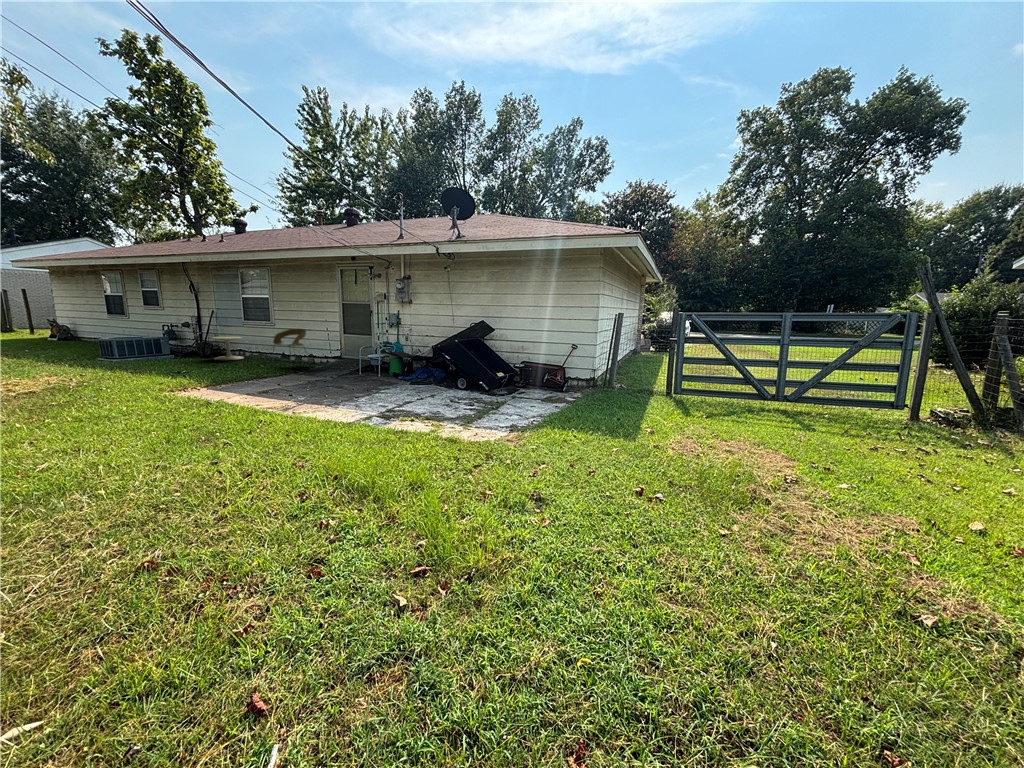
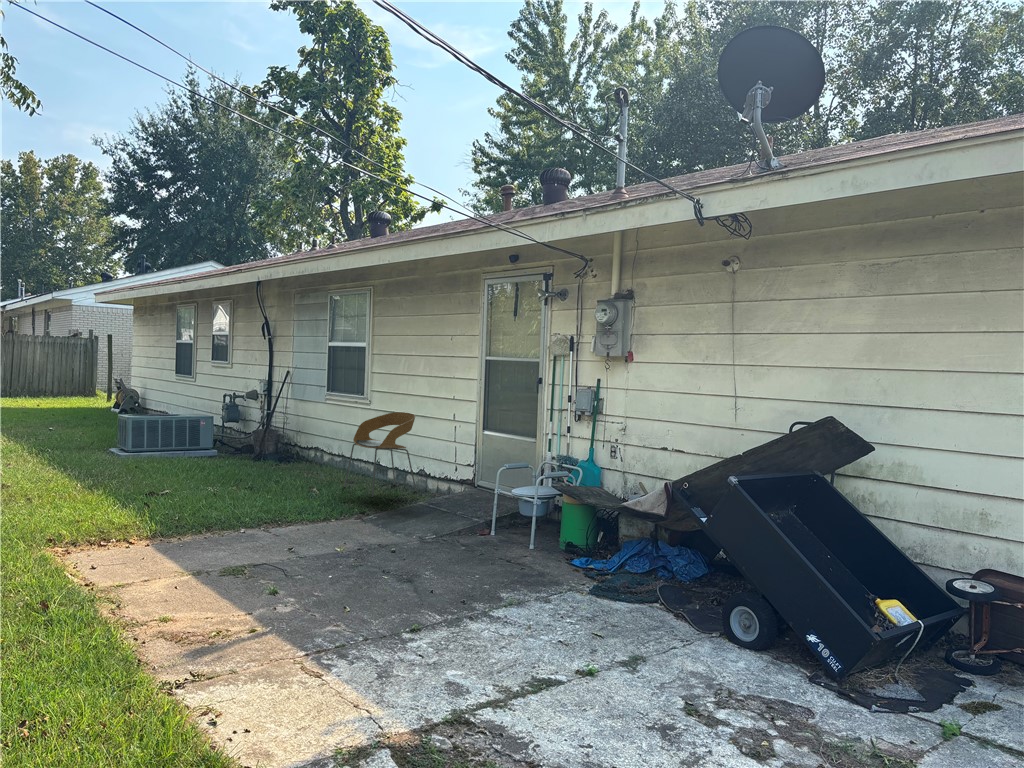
side table: present [212,337,244,360] -> none [270,421,321,468]

